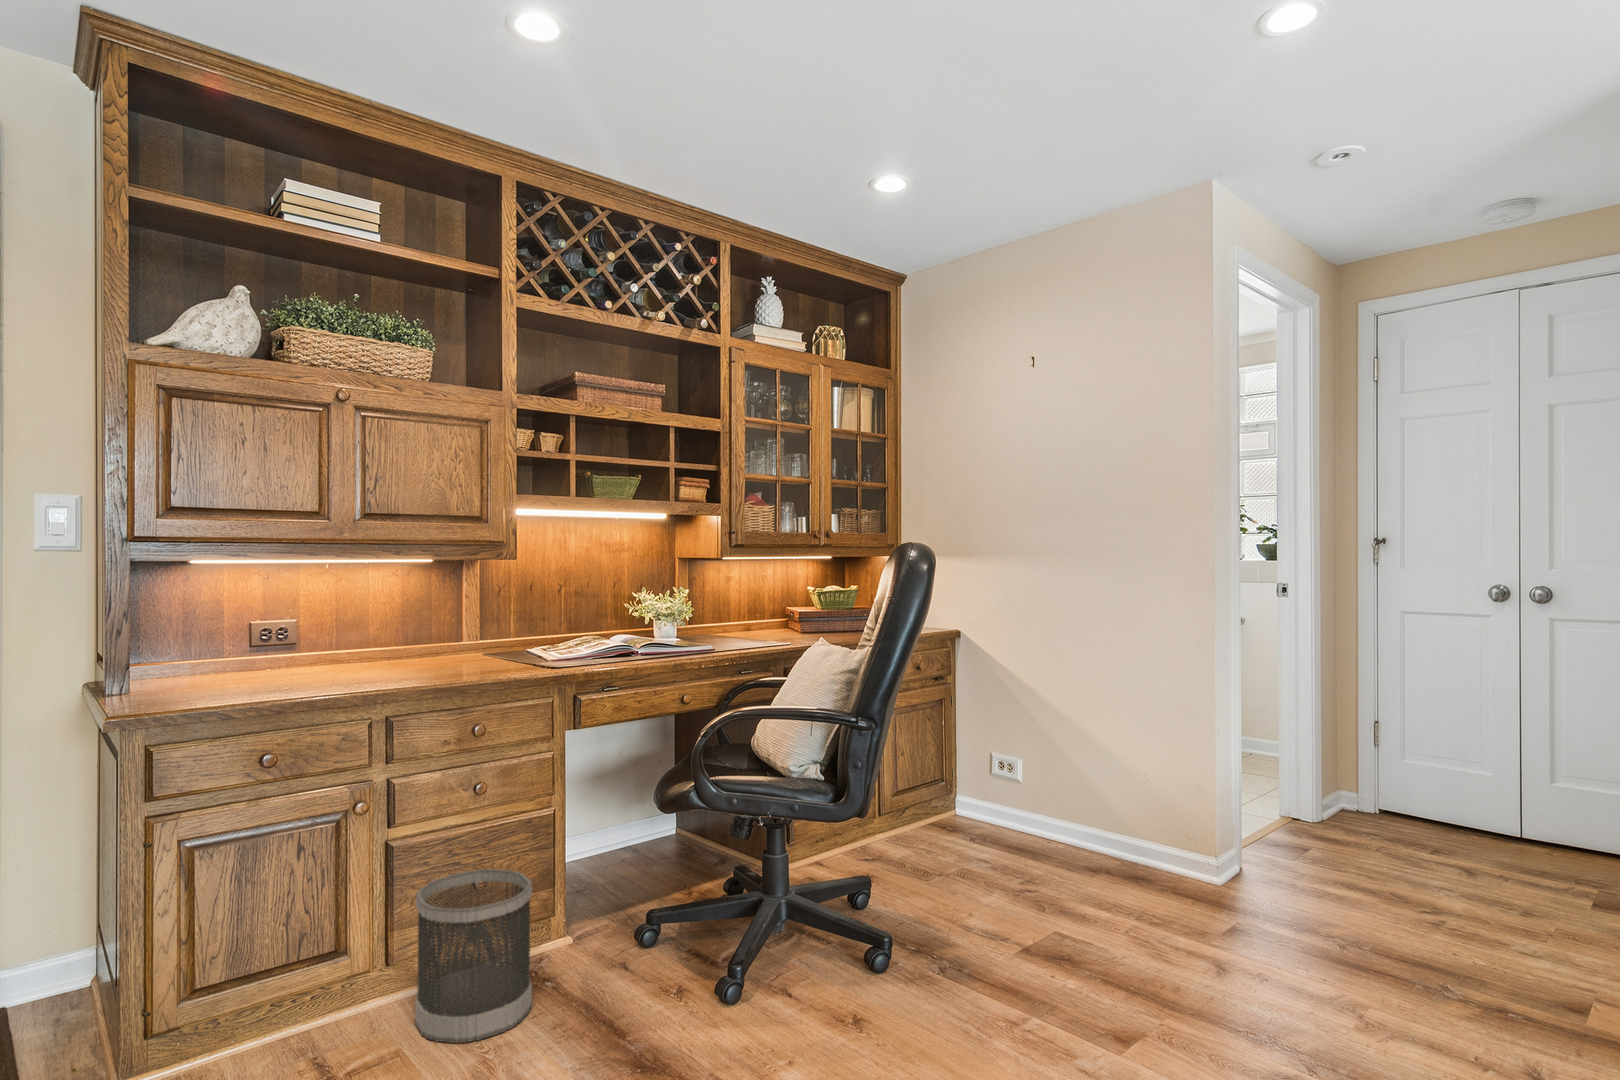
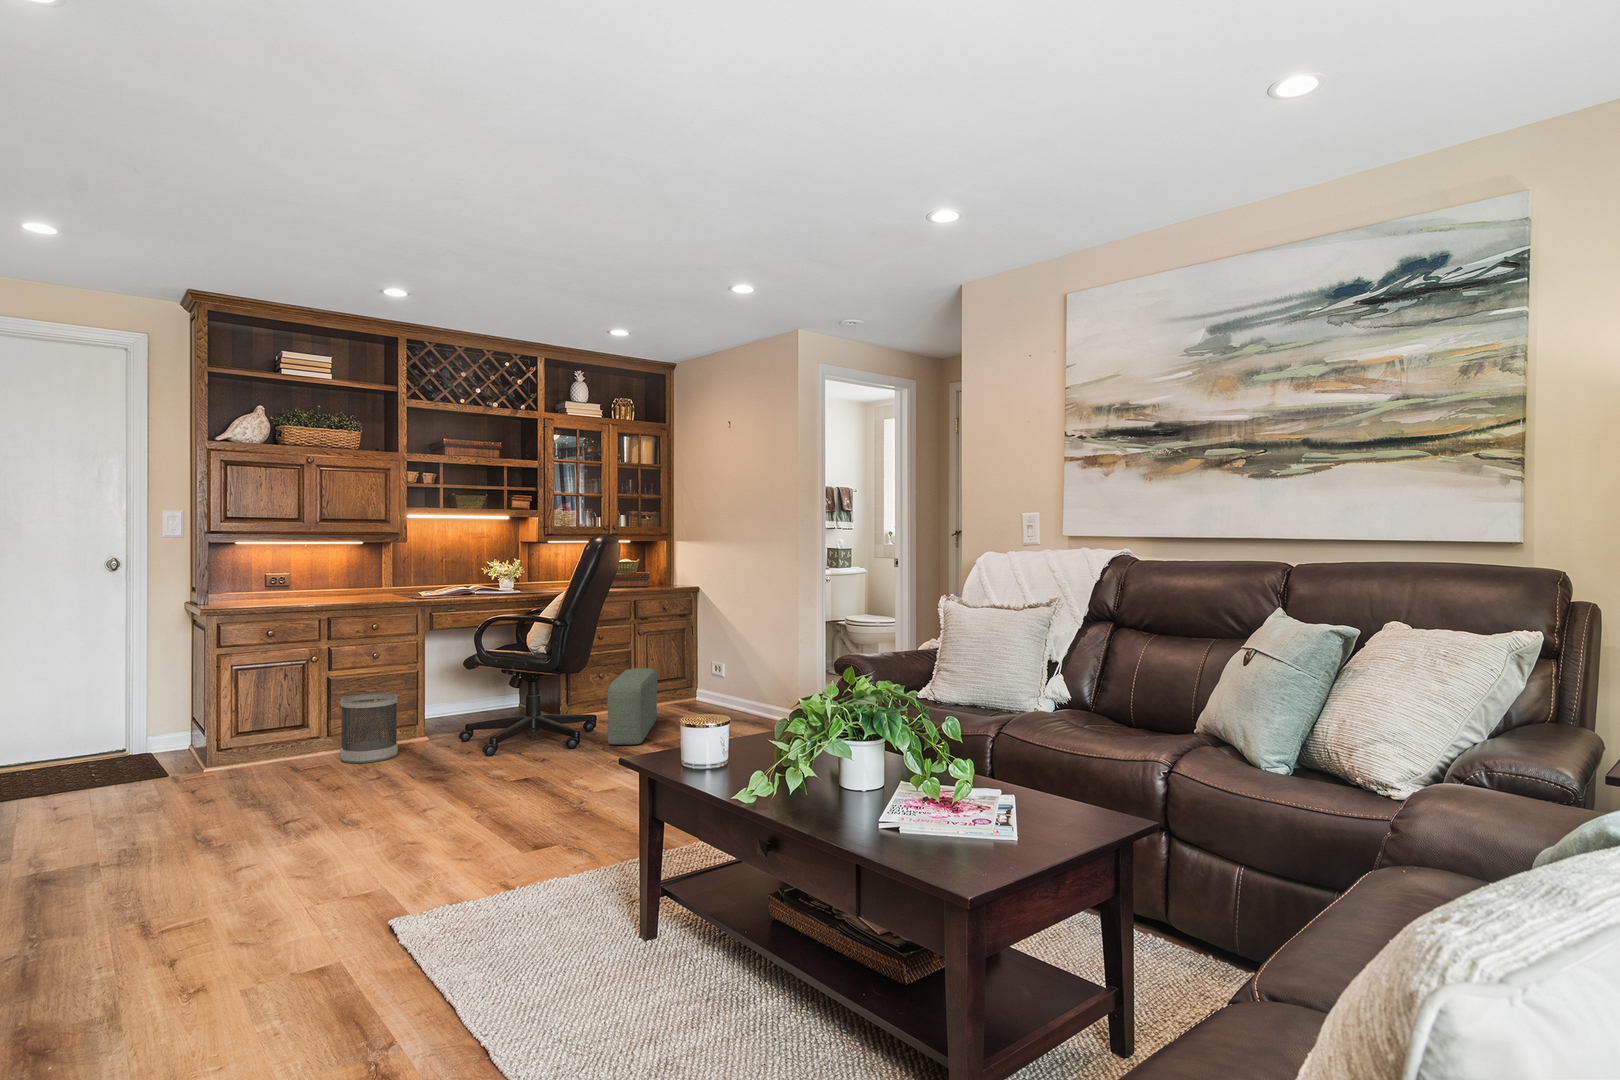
pouf: none [898,783,1000,959] -> present [607,668,657,745]

